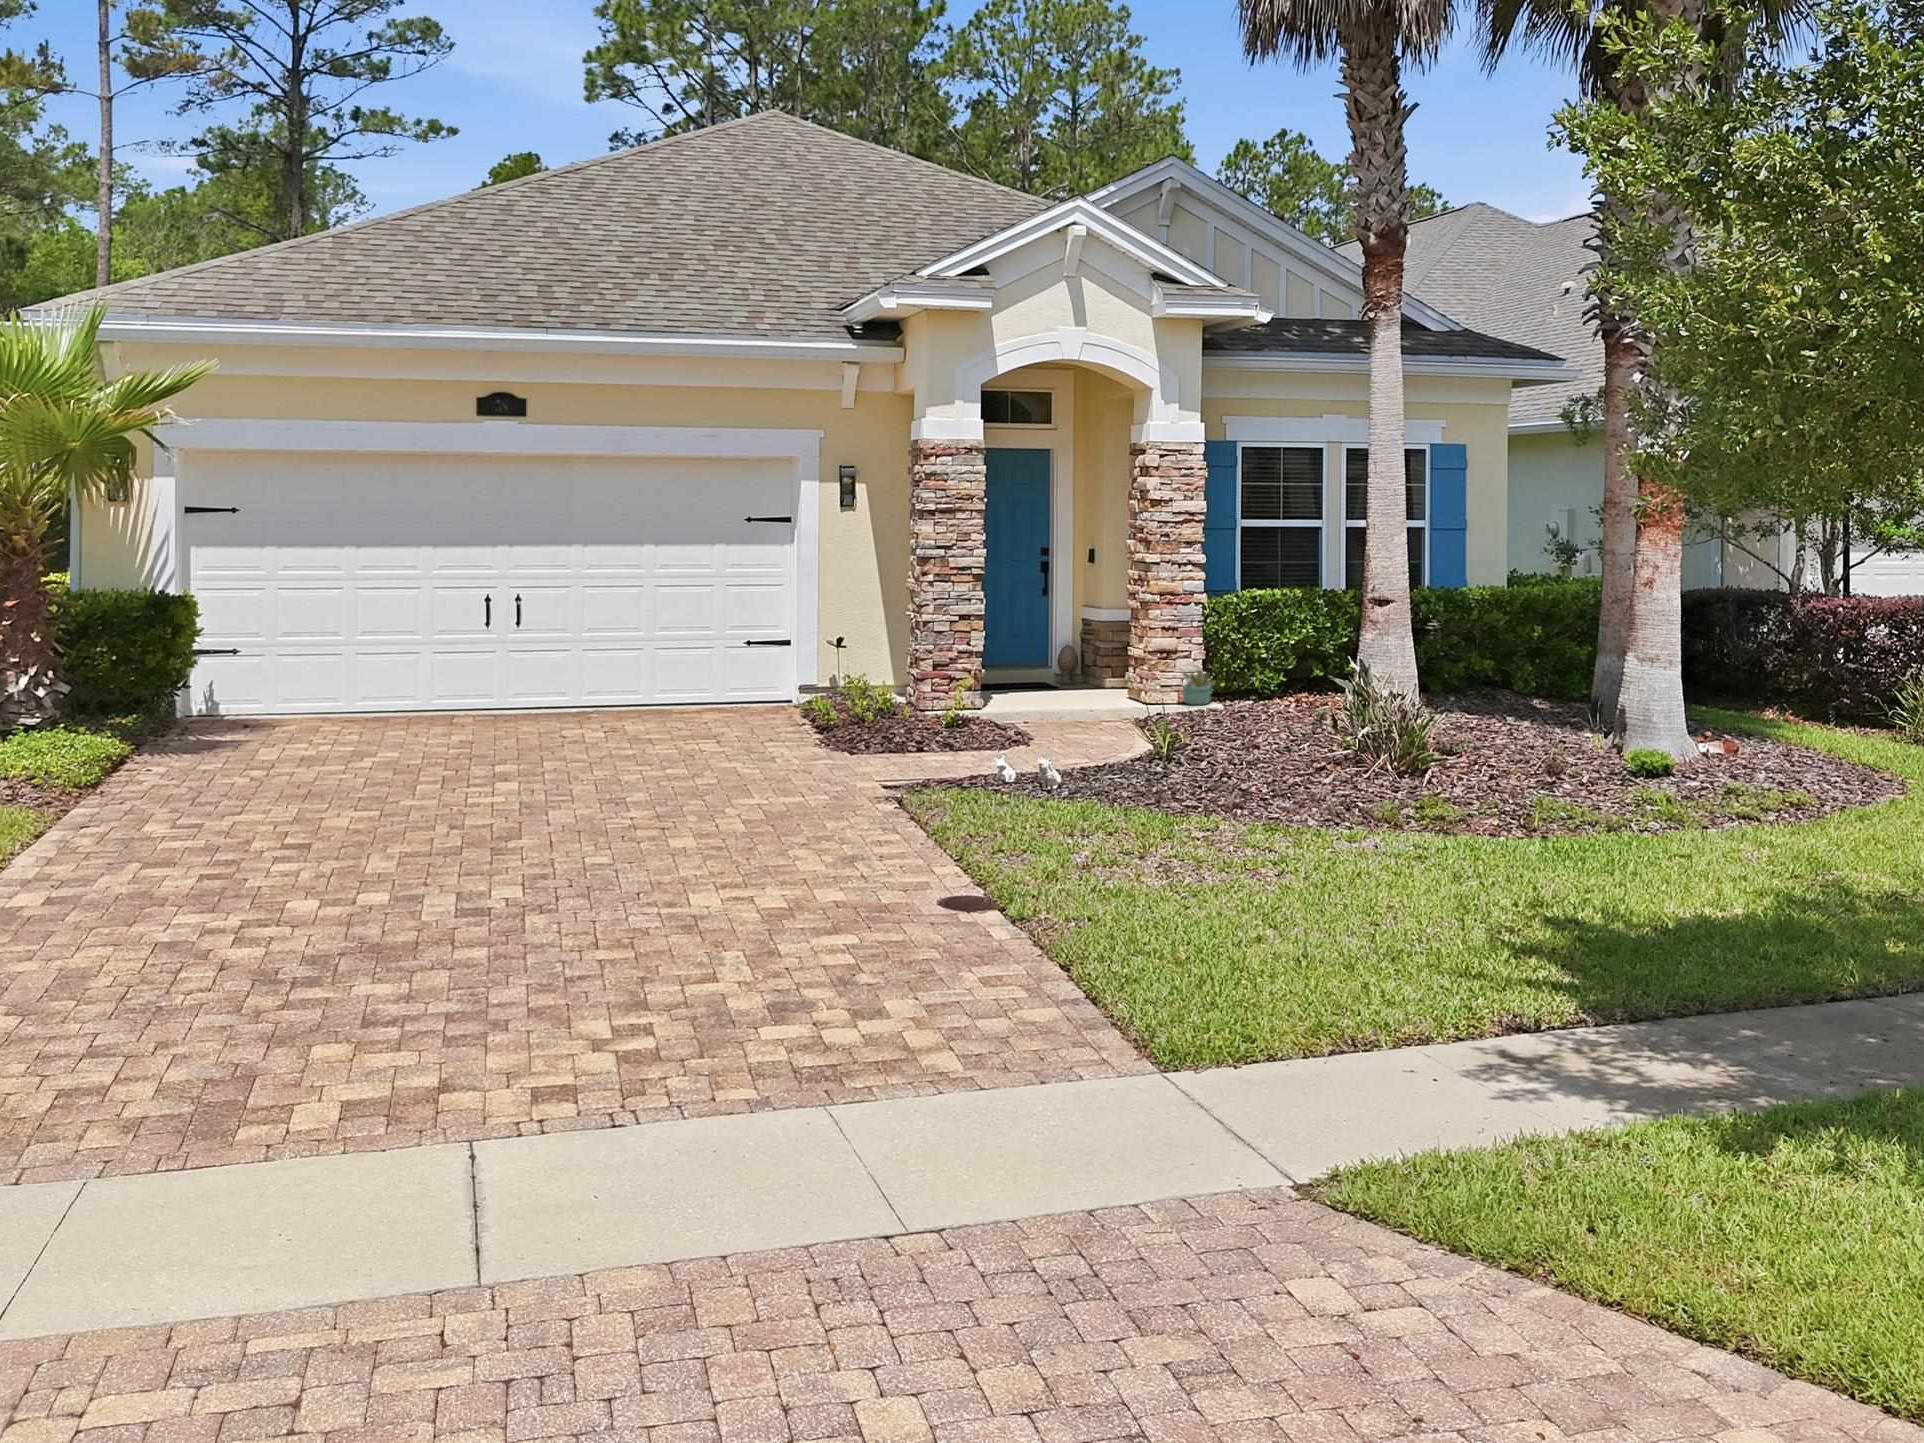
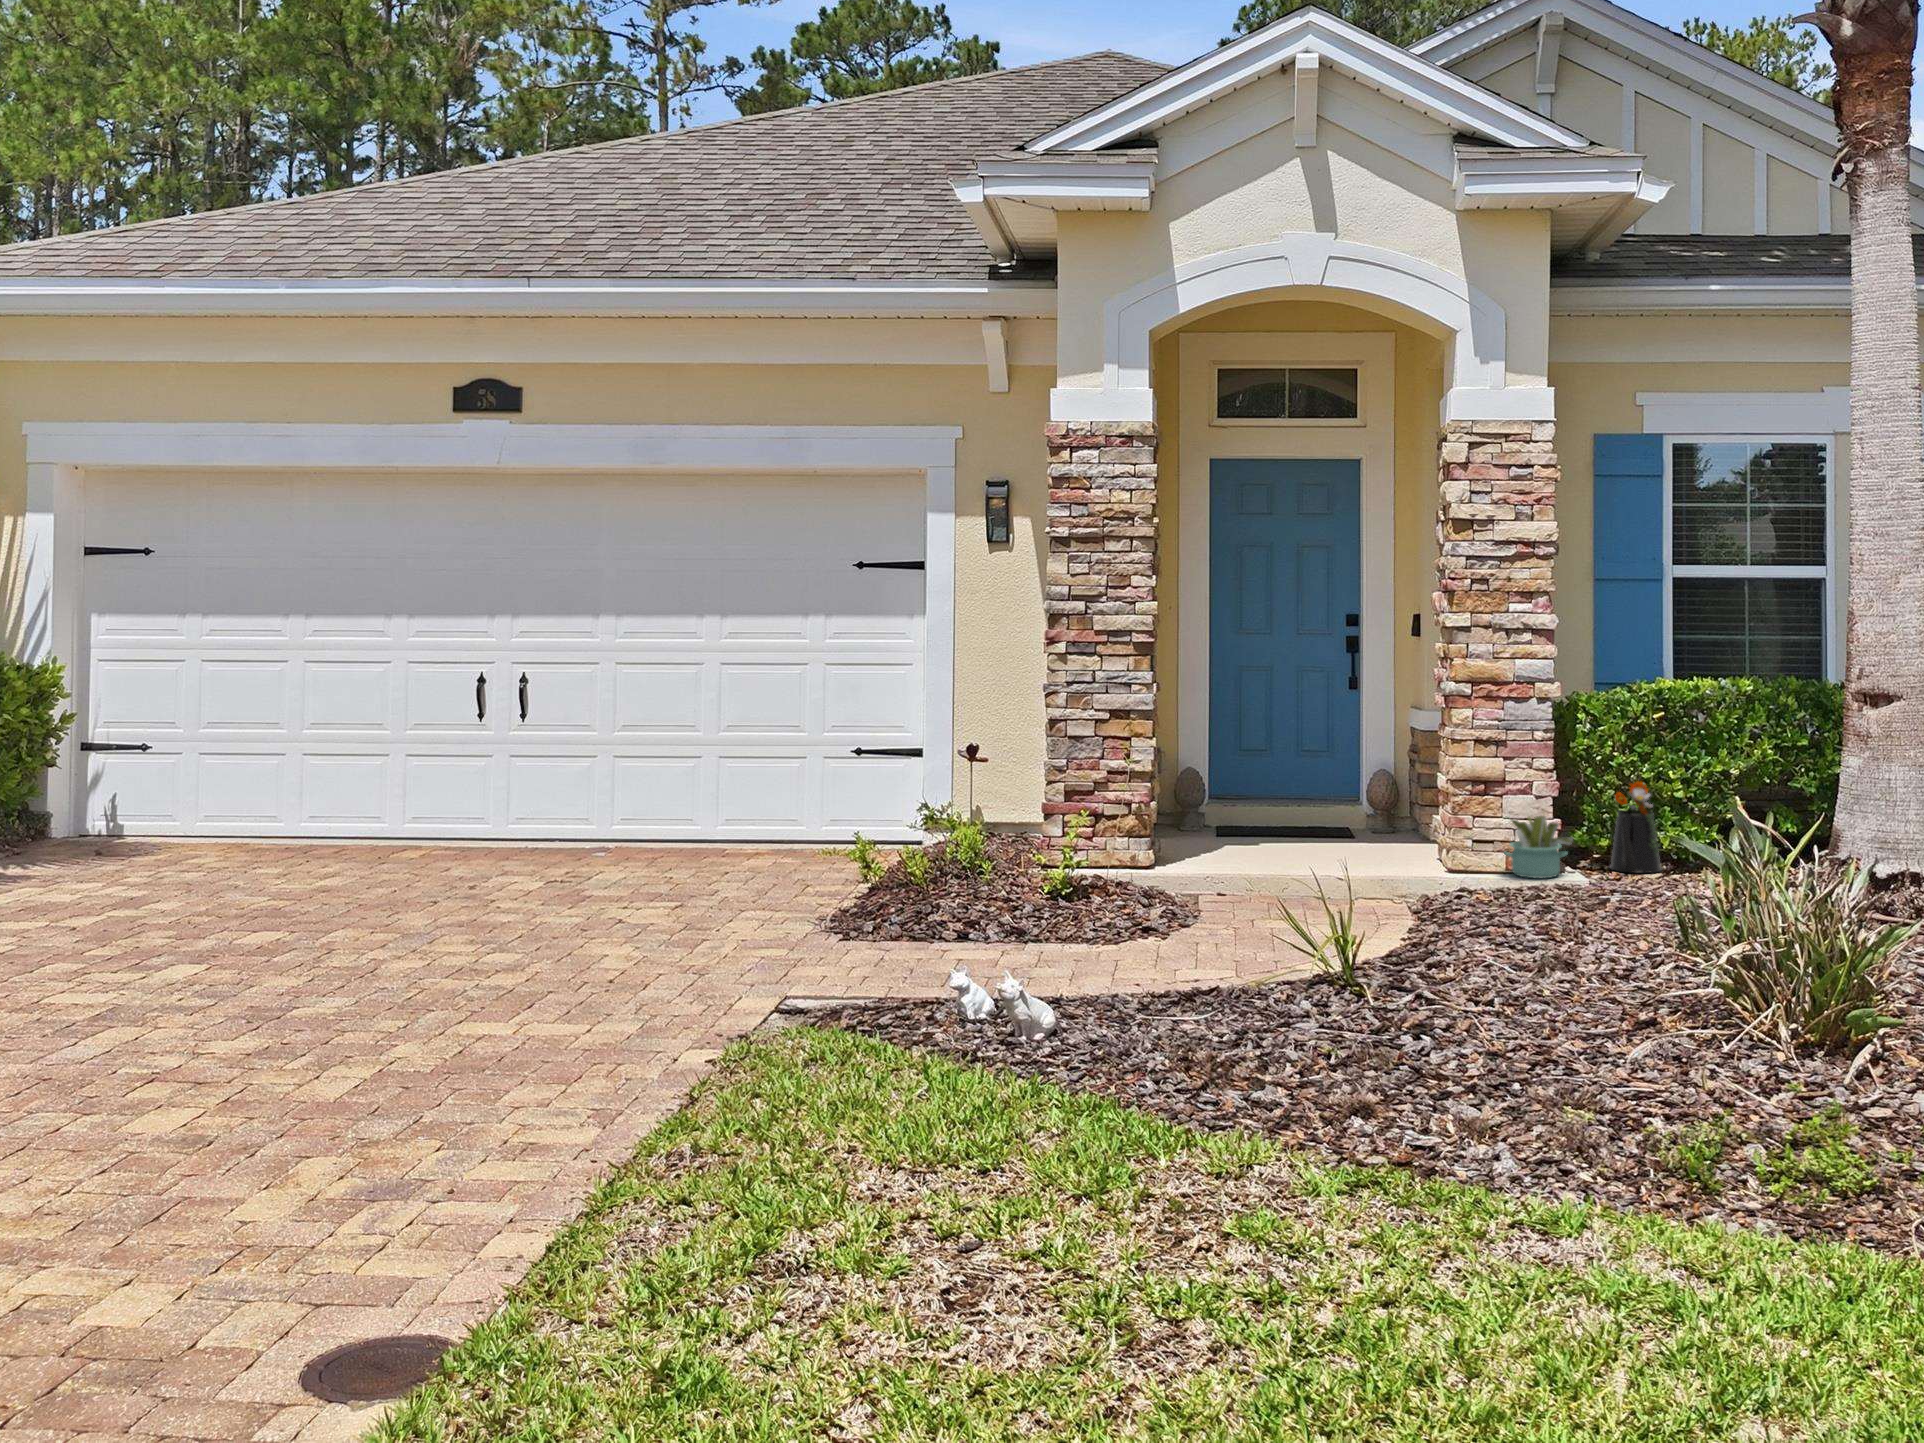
watering can: none [1228,646,1258,698] -> present [1610,781,1662,873]

